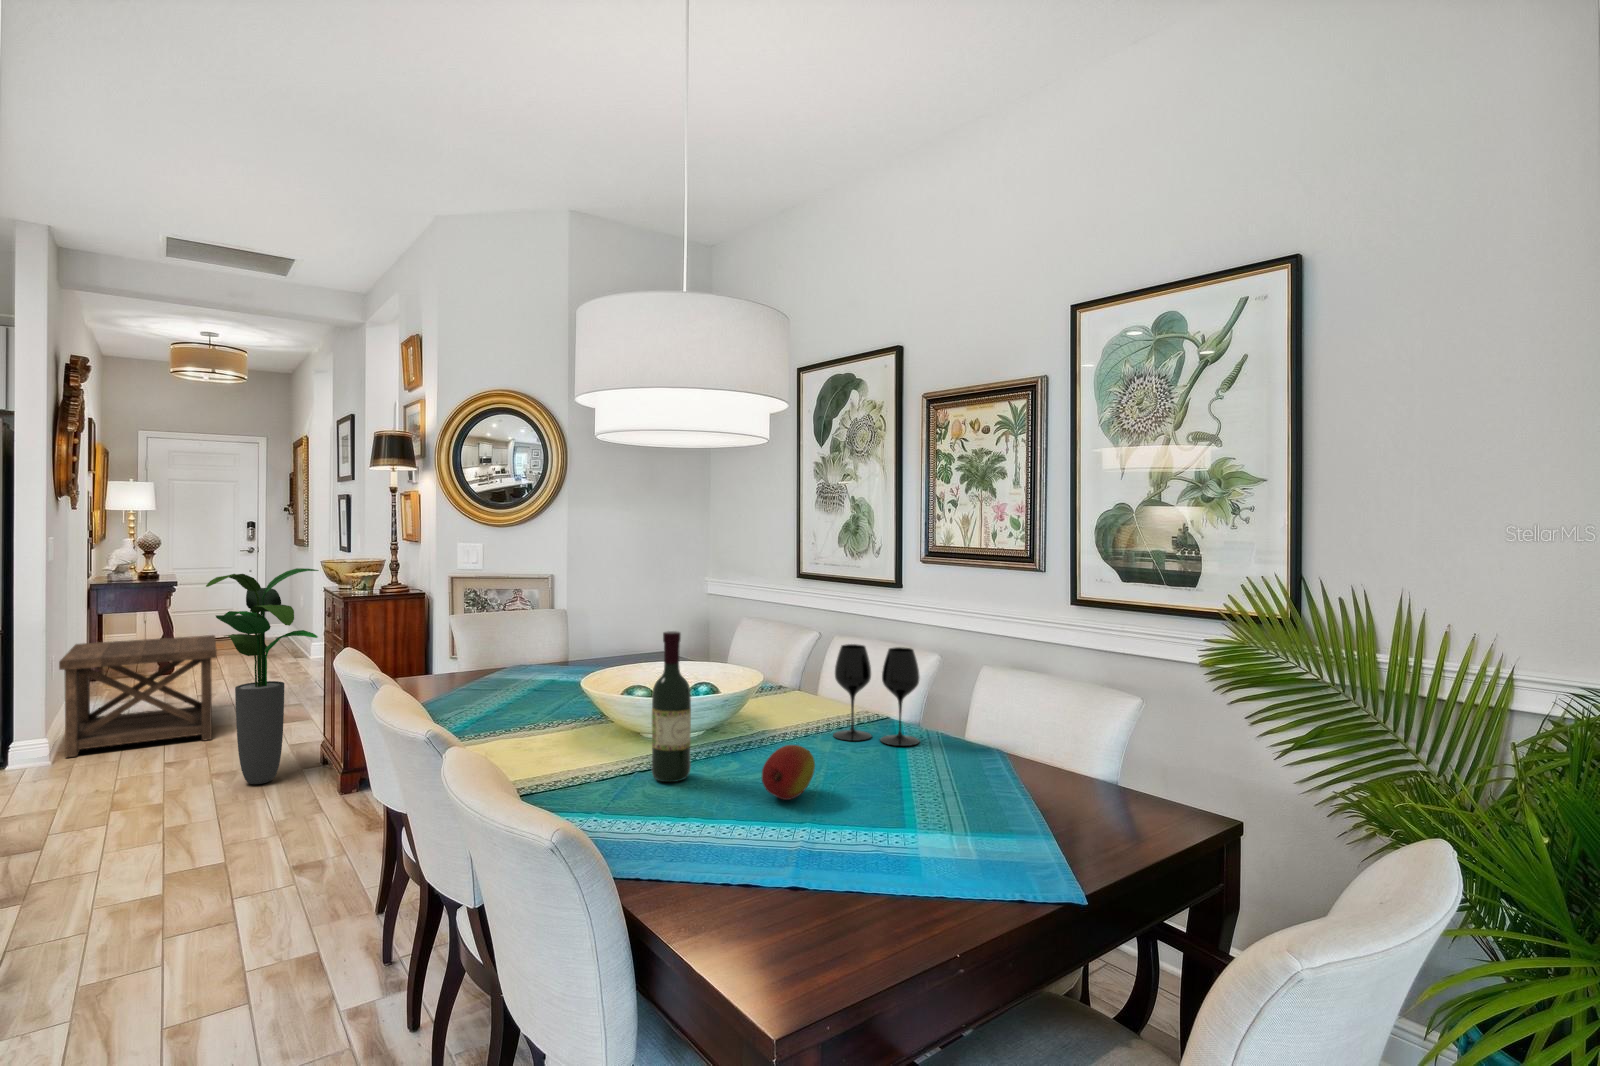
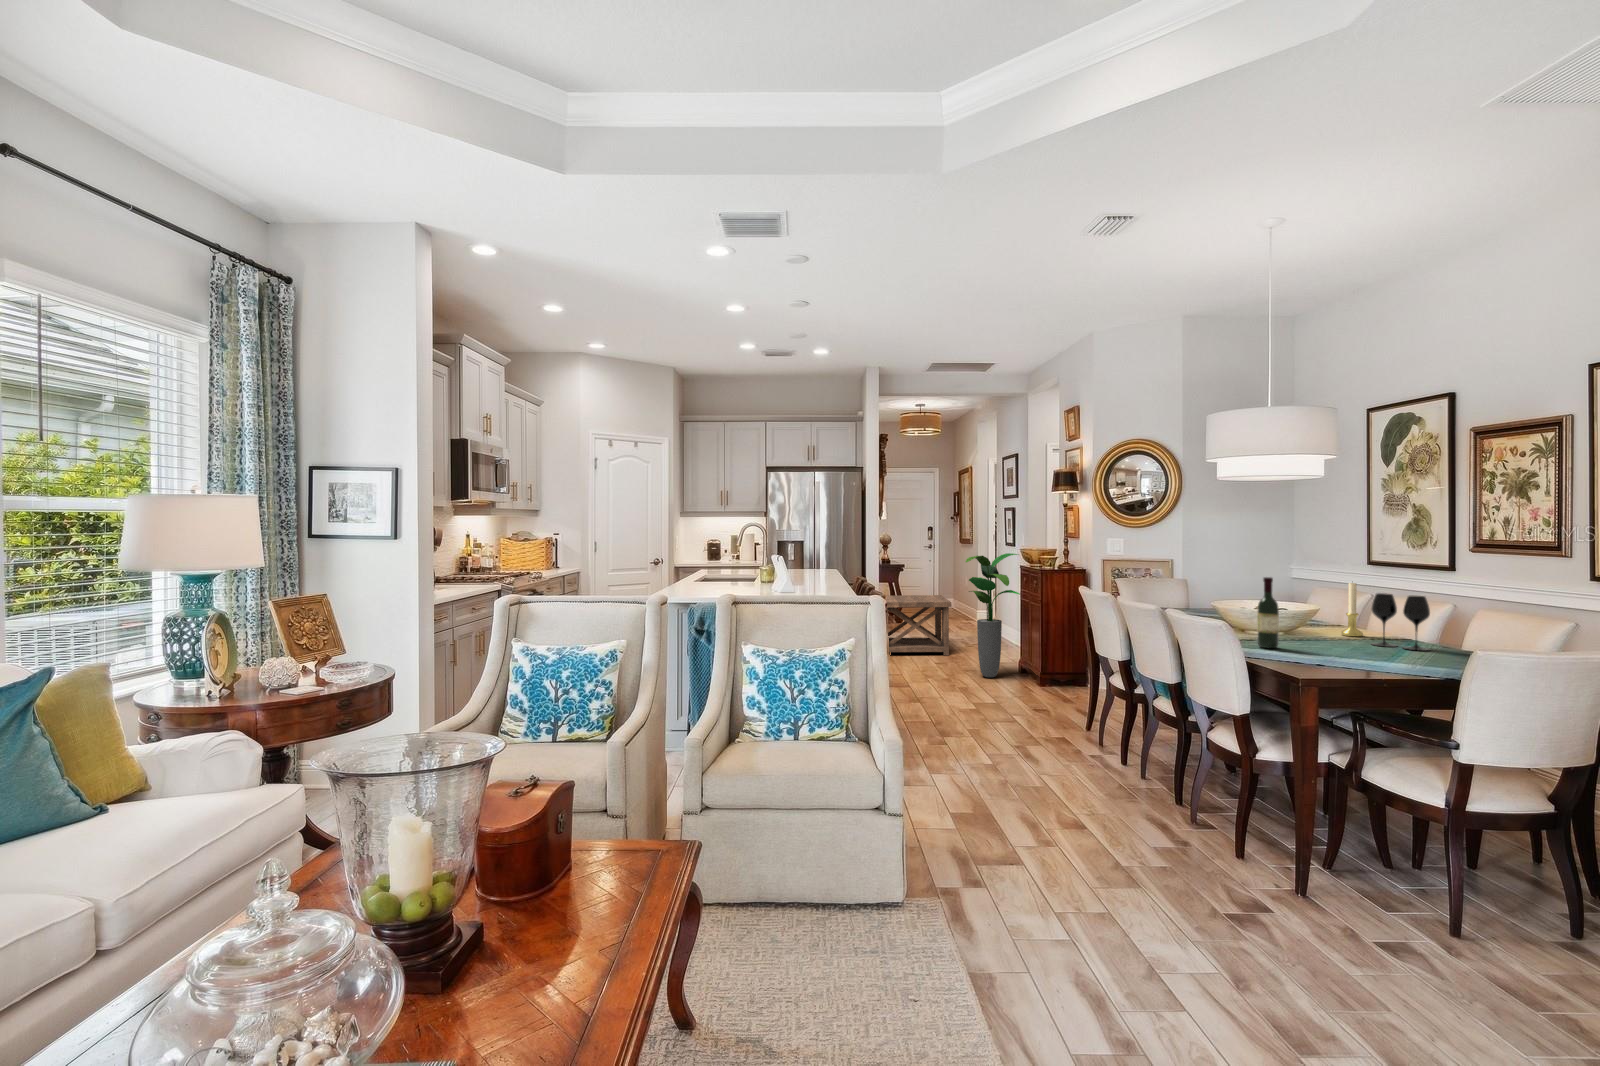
candle holder: none [785,620,817,716] -> present [1341,583,1363,637]
fruit: present [762,745,815,800] -> none [1318,632,1349,658]

